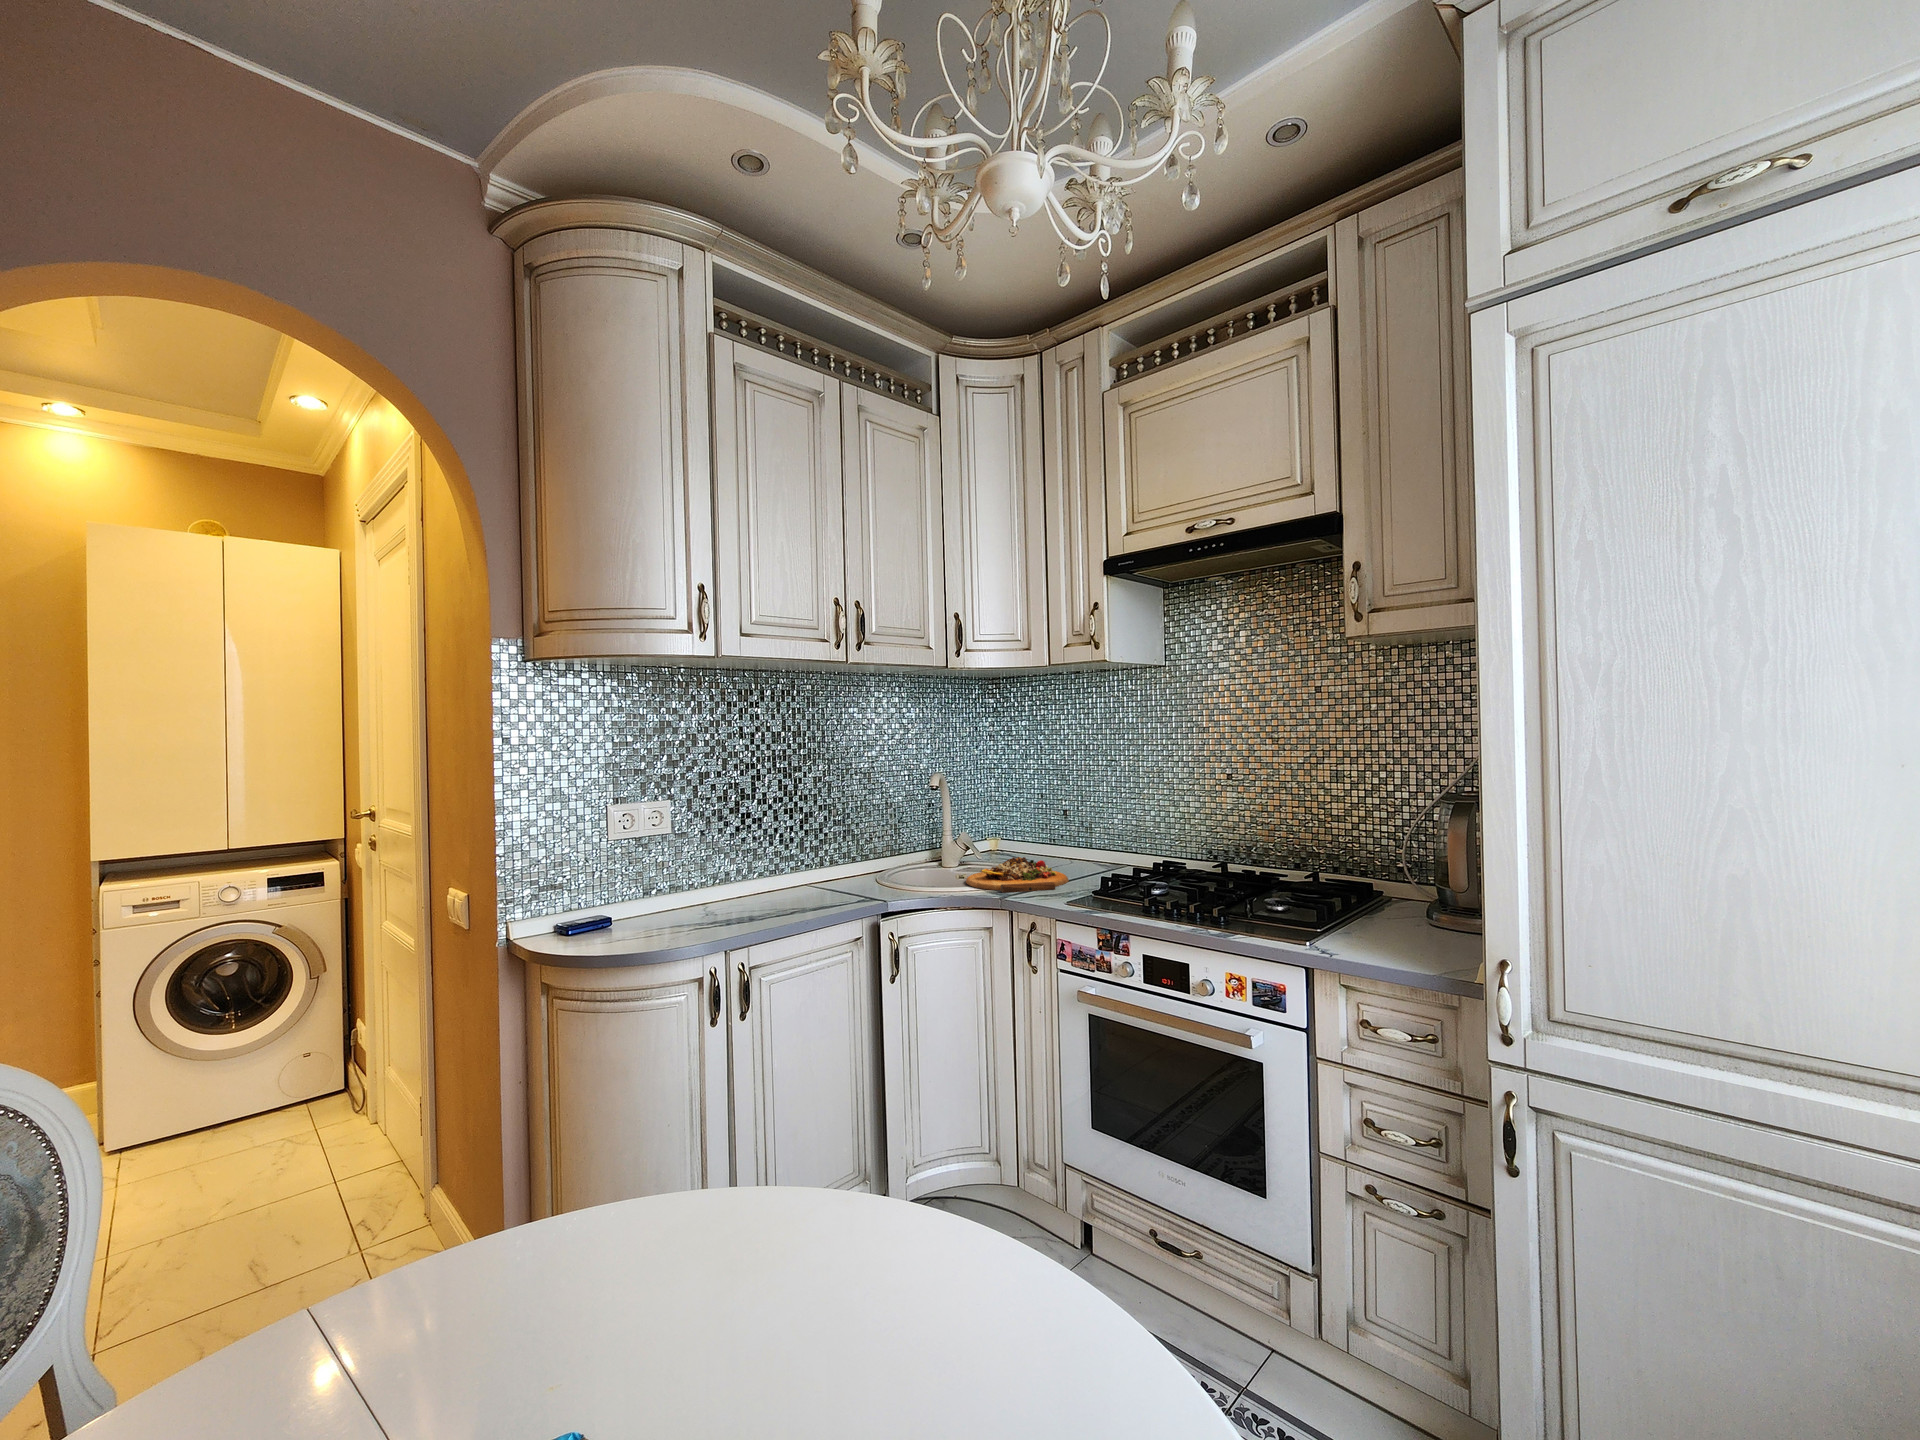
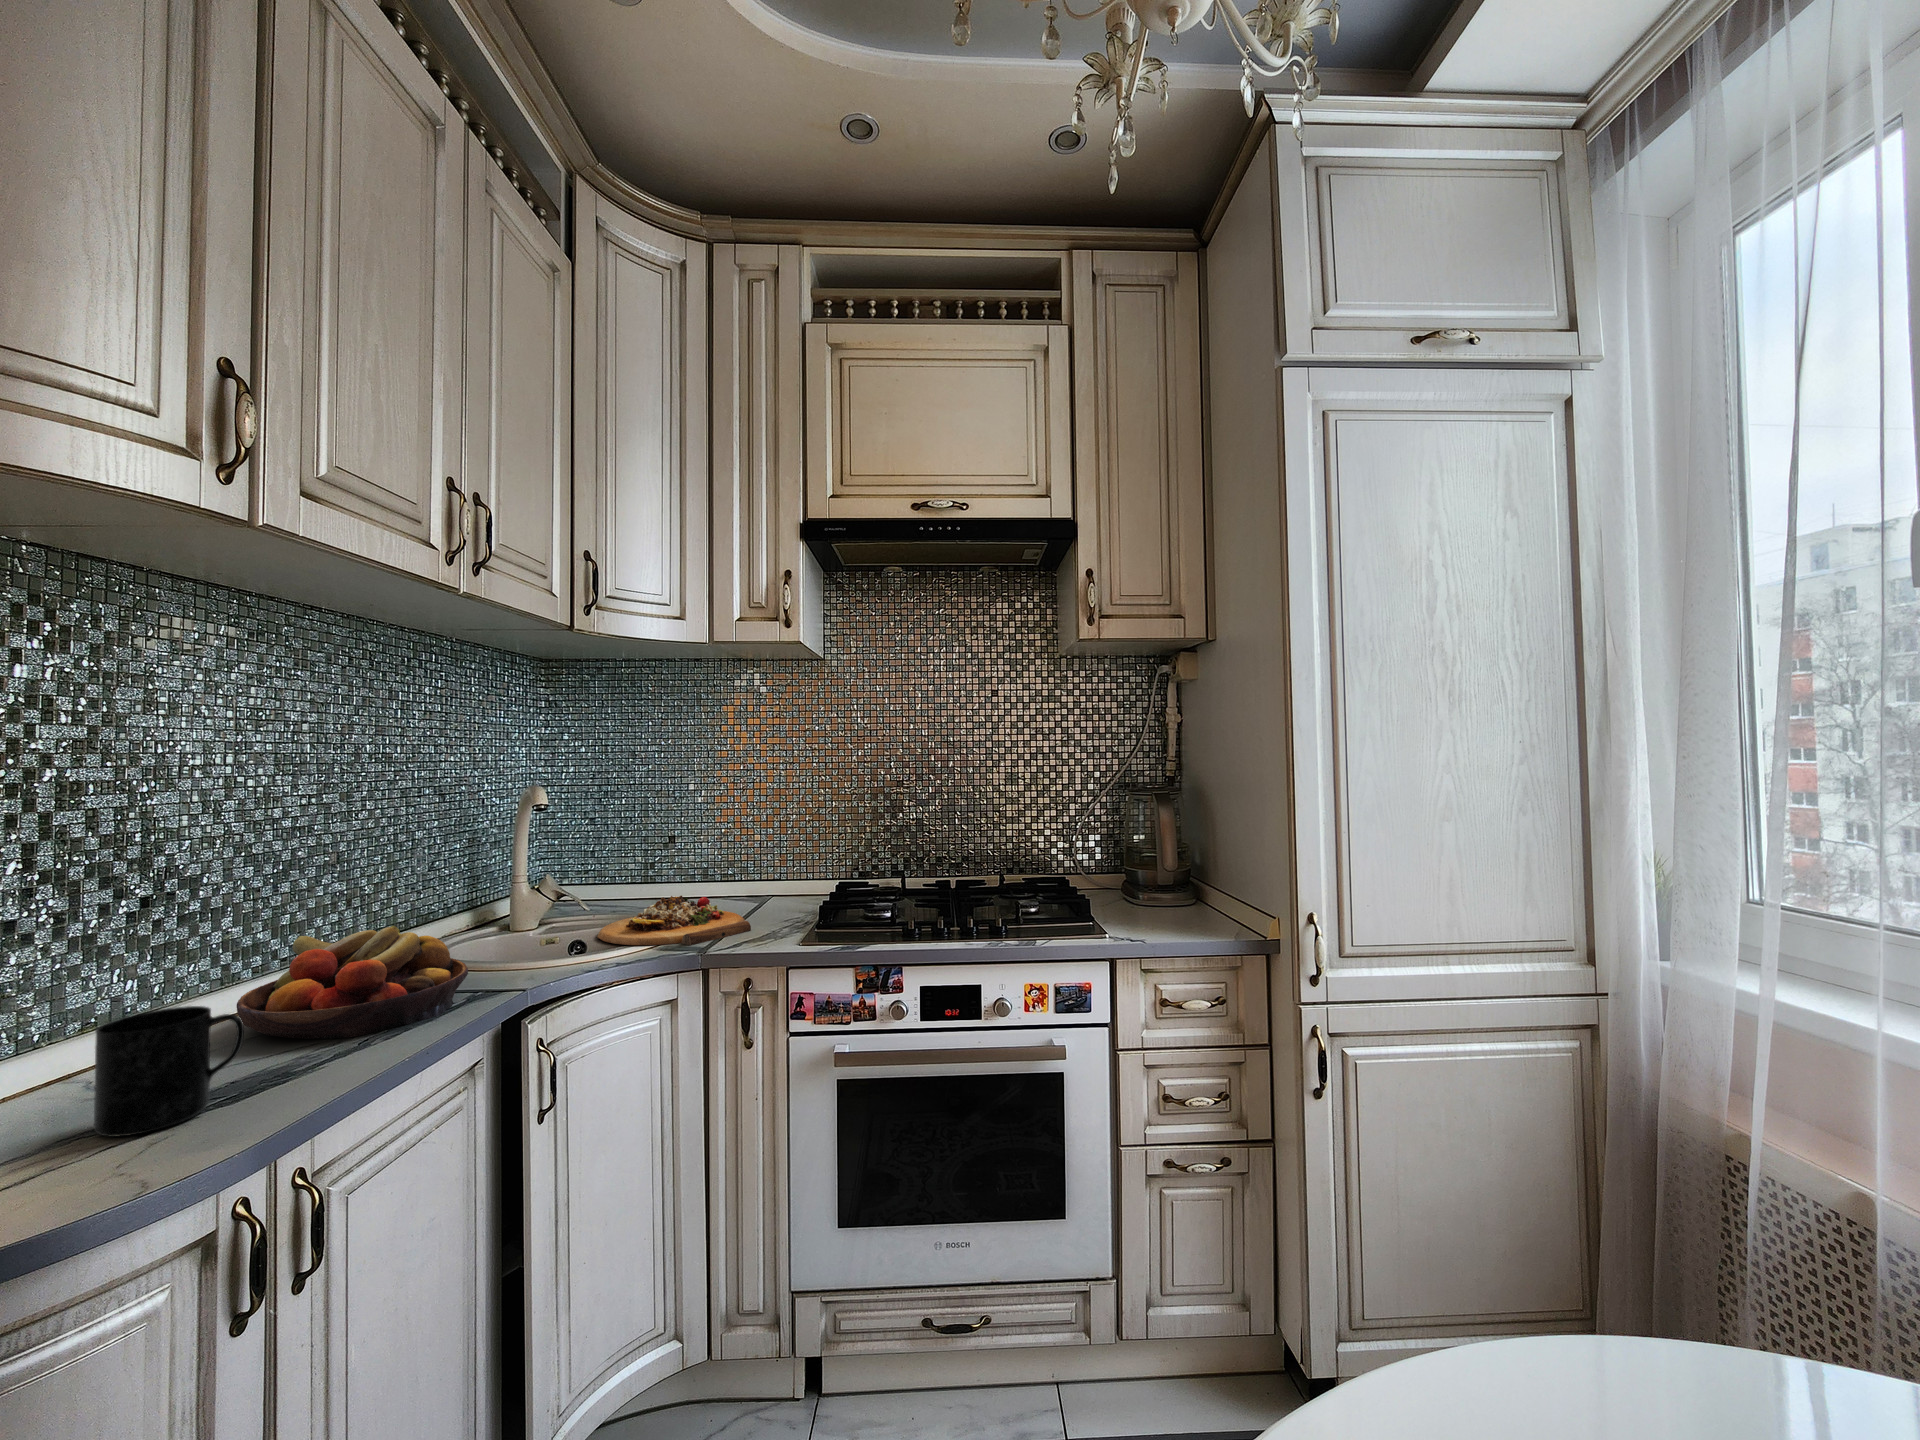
fruit bowl: none [756,854,859,909] -> present [237,926,468,1039]
mug: none [673,878,721,929] -> present [94,1006,244,1137]

